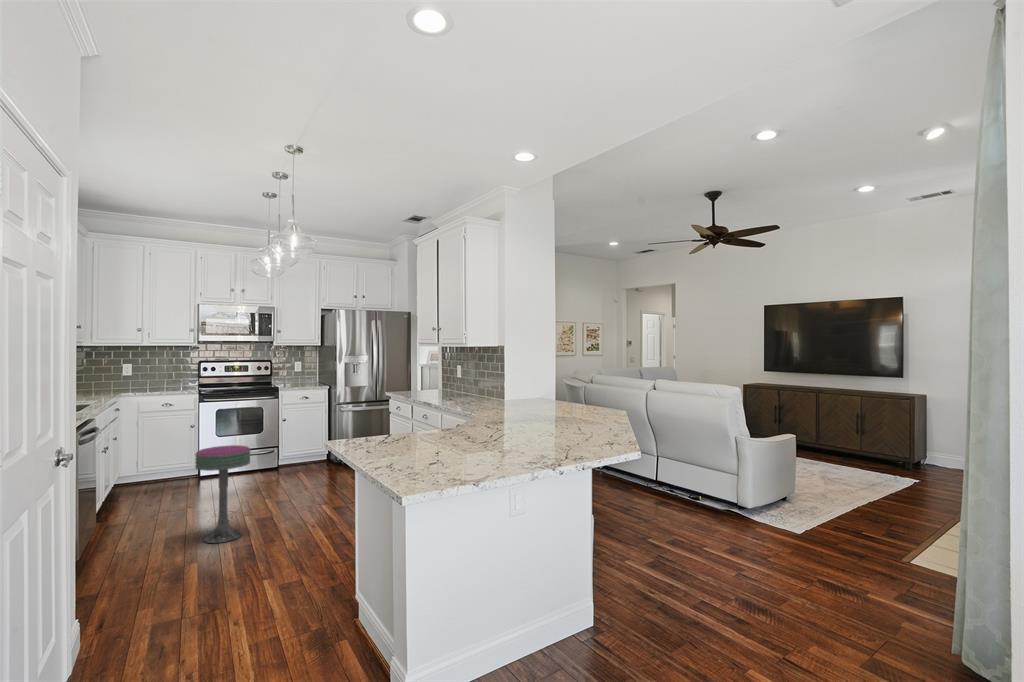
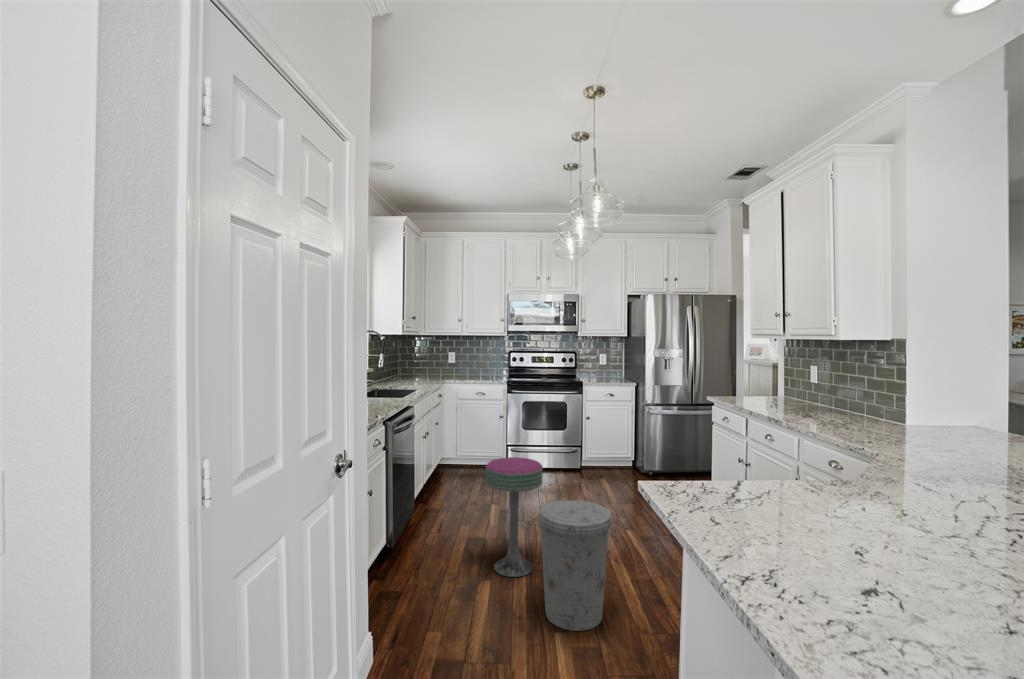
trash can: none [251,466,311,557] -> present [539,500,612,631]

